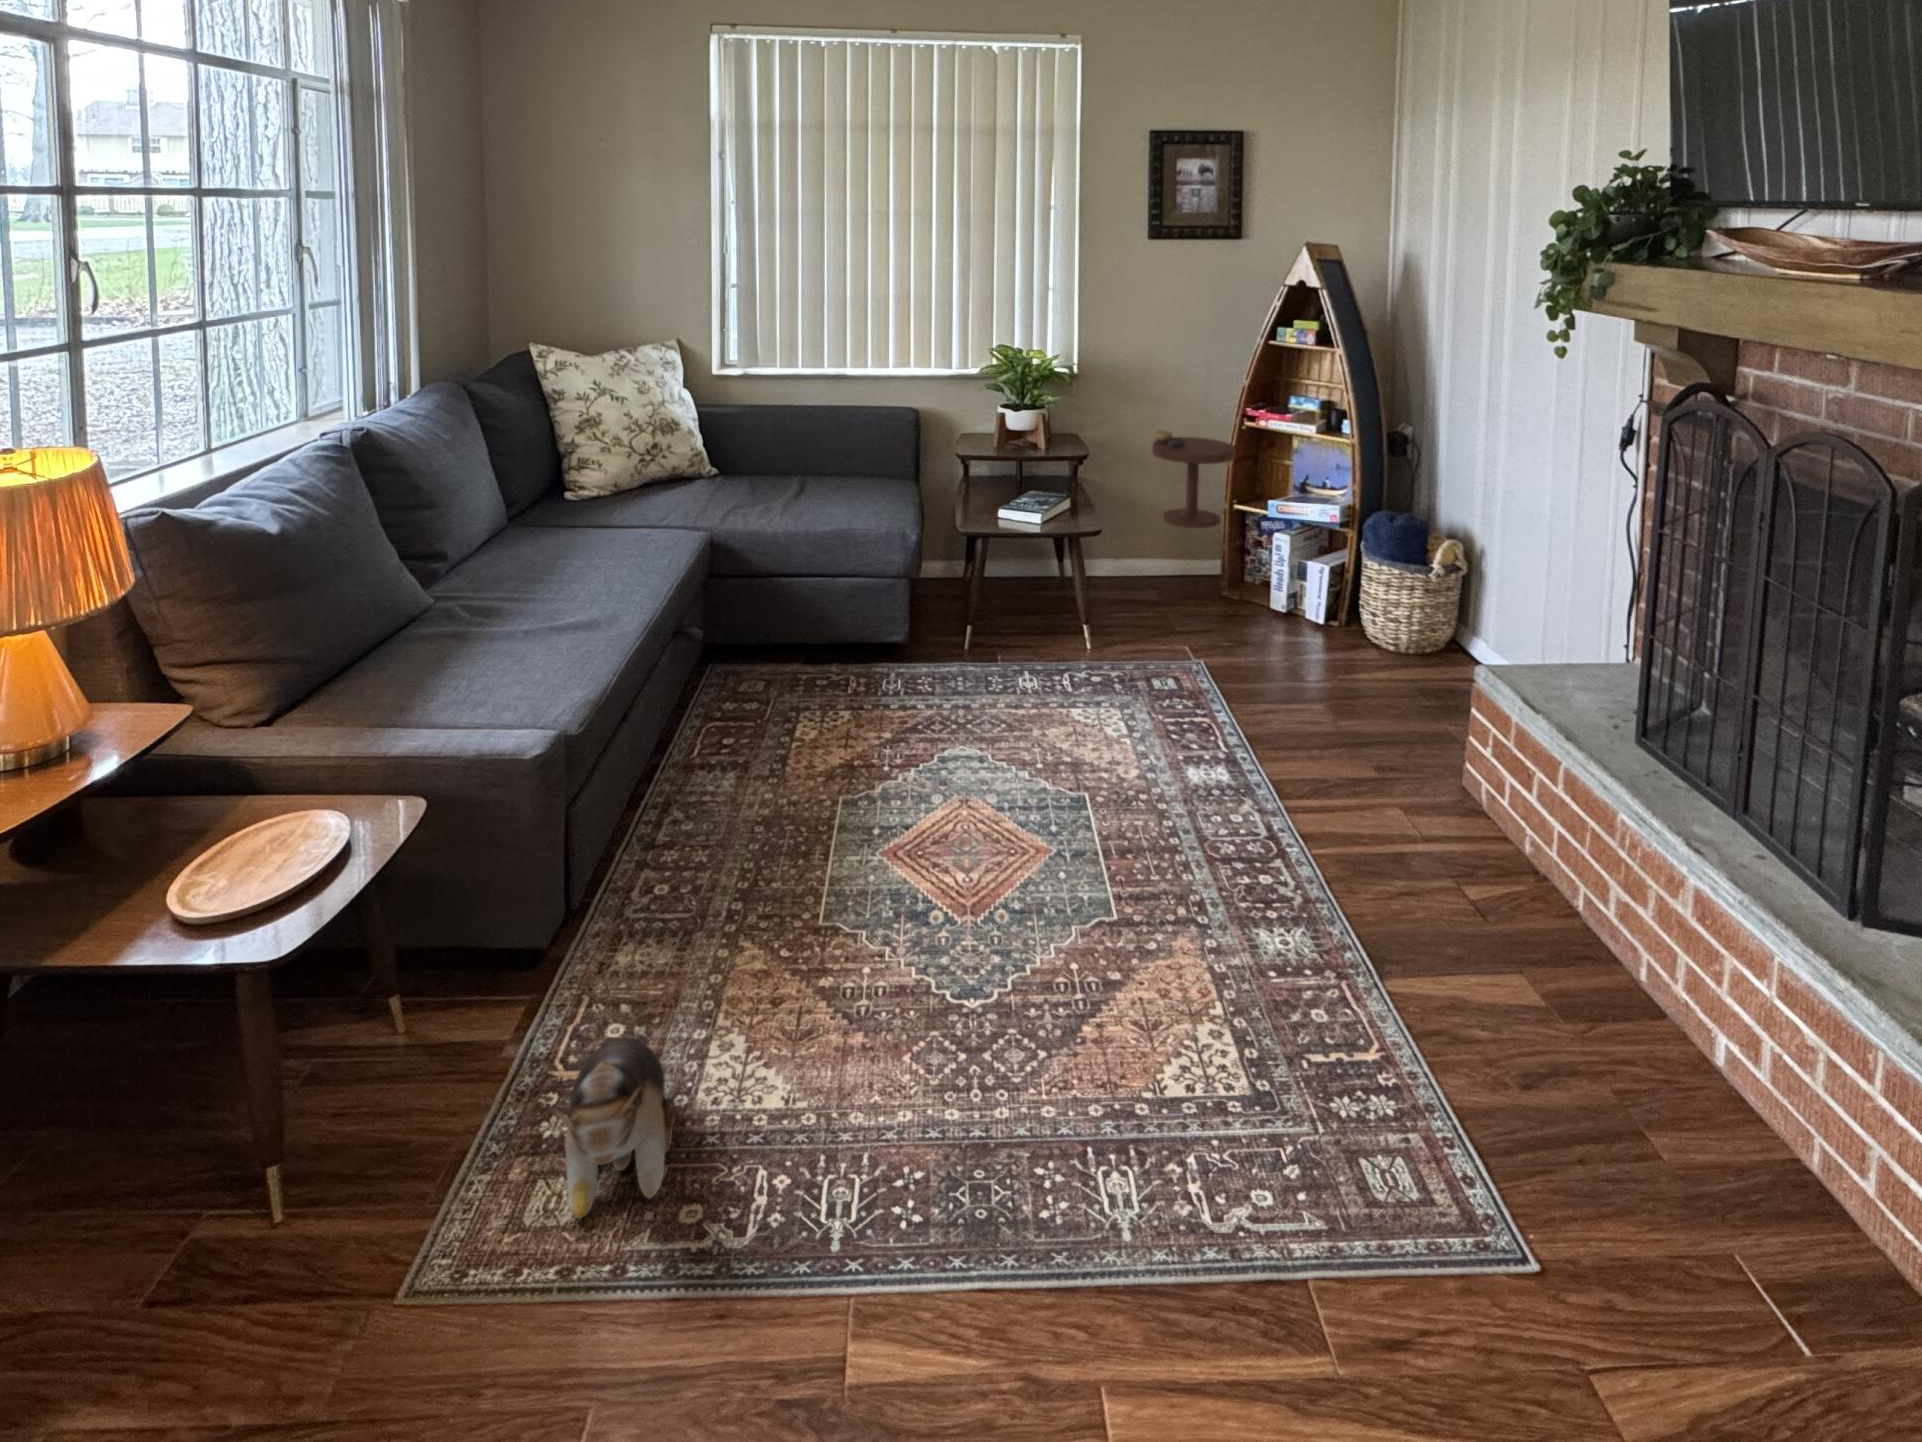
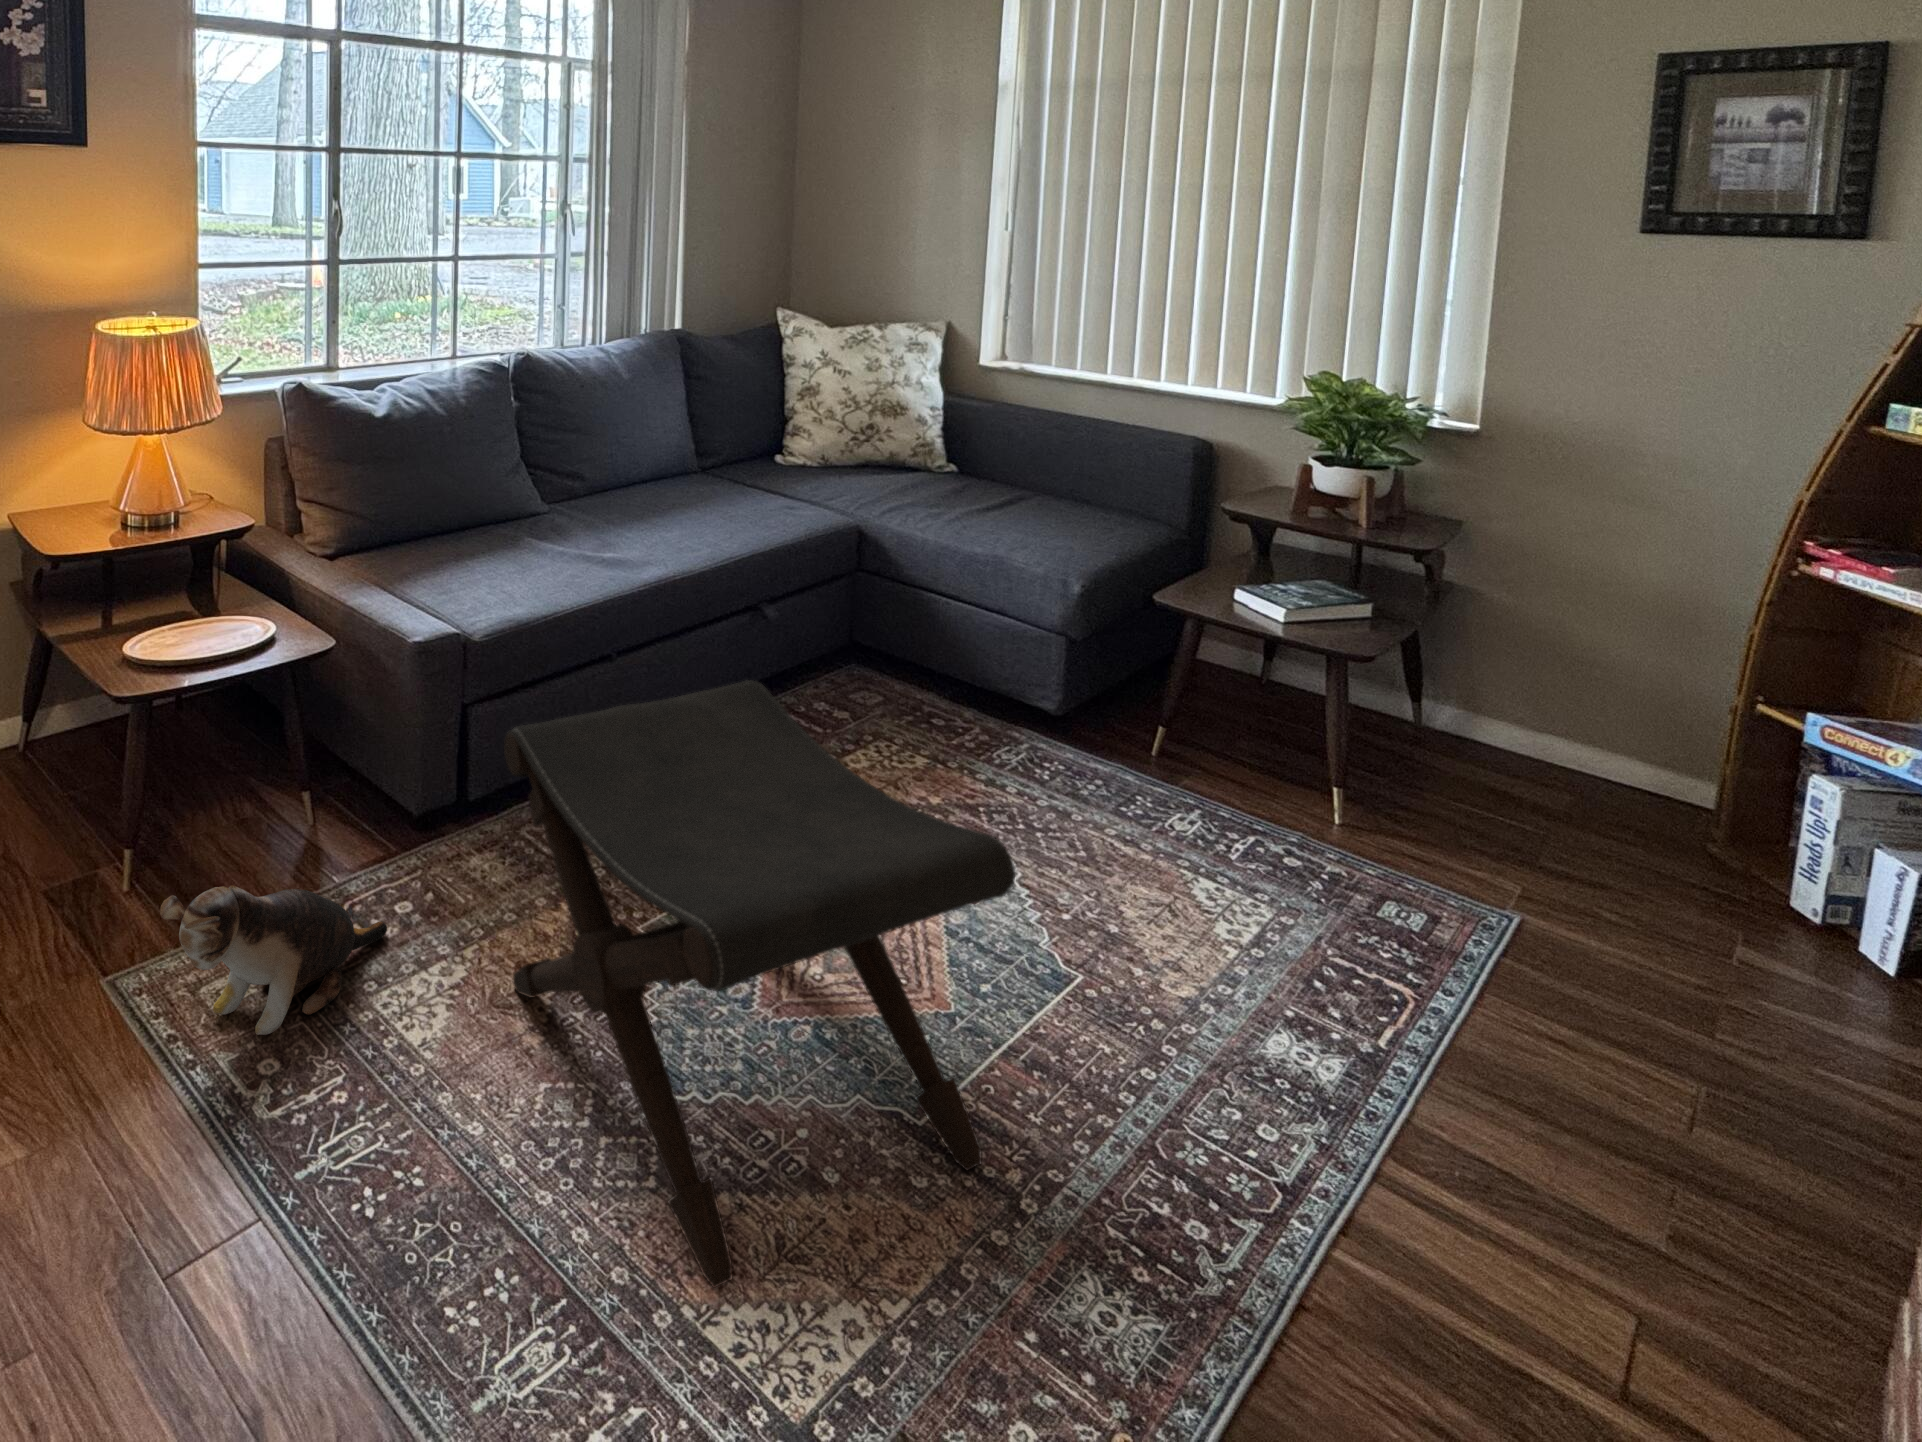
side table: present [1152,430,1235,528] -> none [1567,542,1756,816]
footstool: none [786,664,1177,1075] -> present [504,680,1015,1287]

